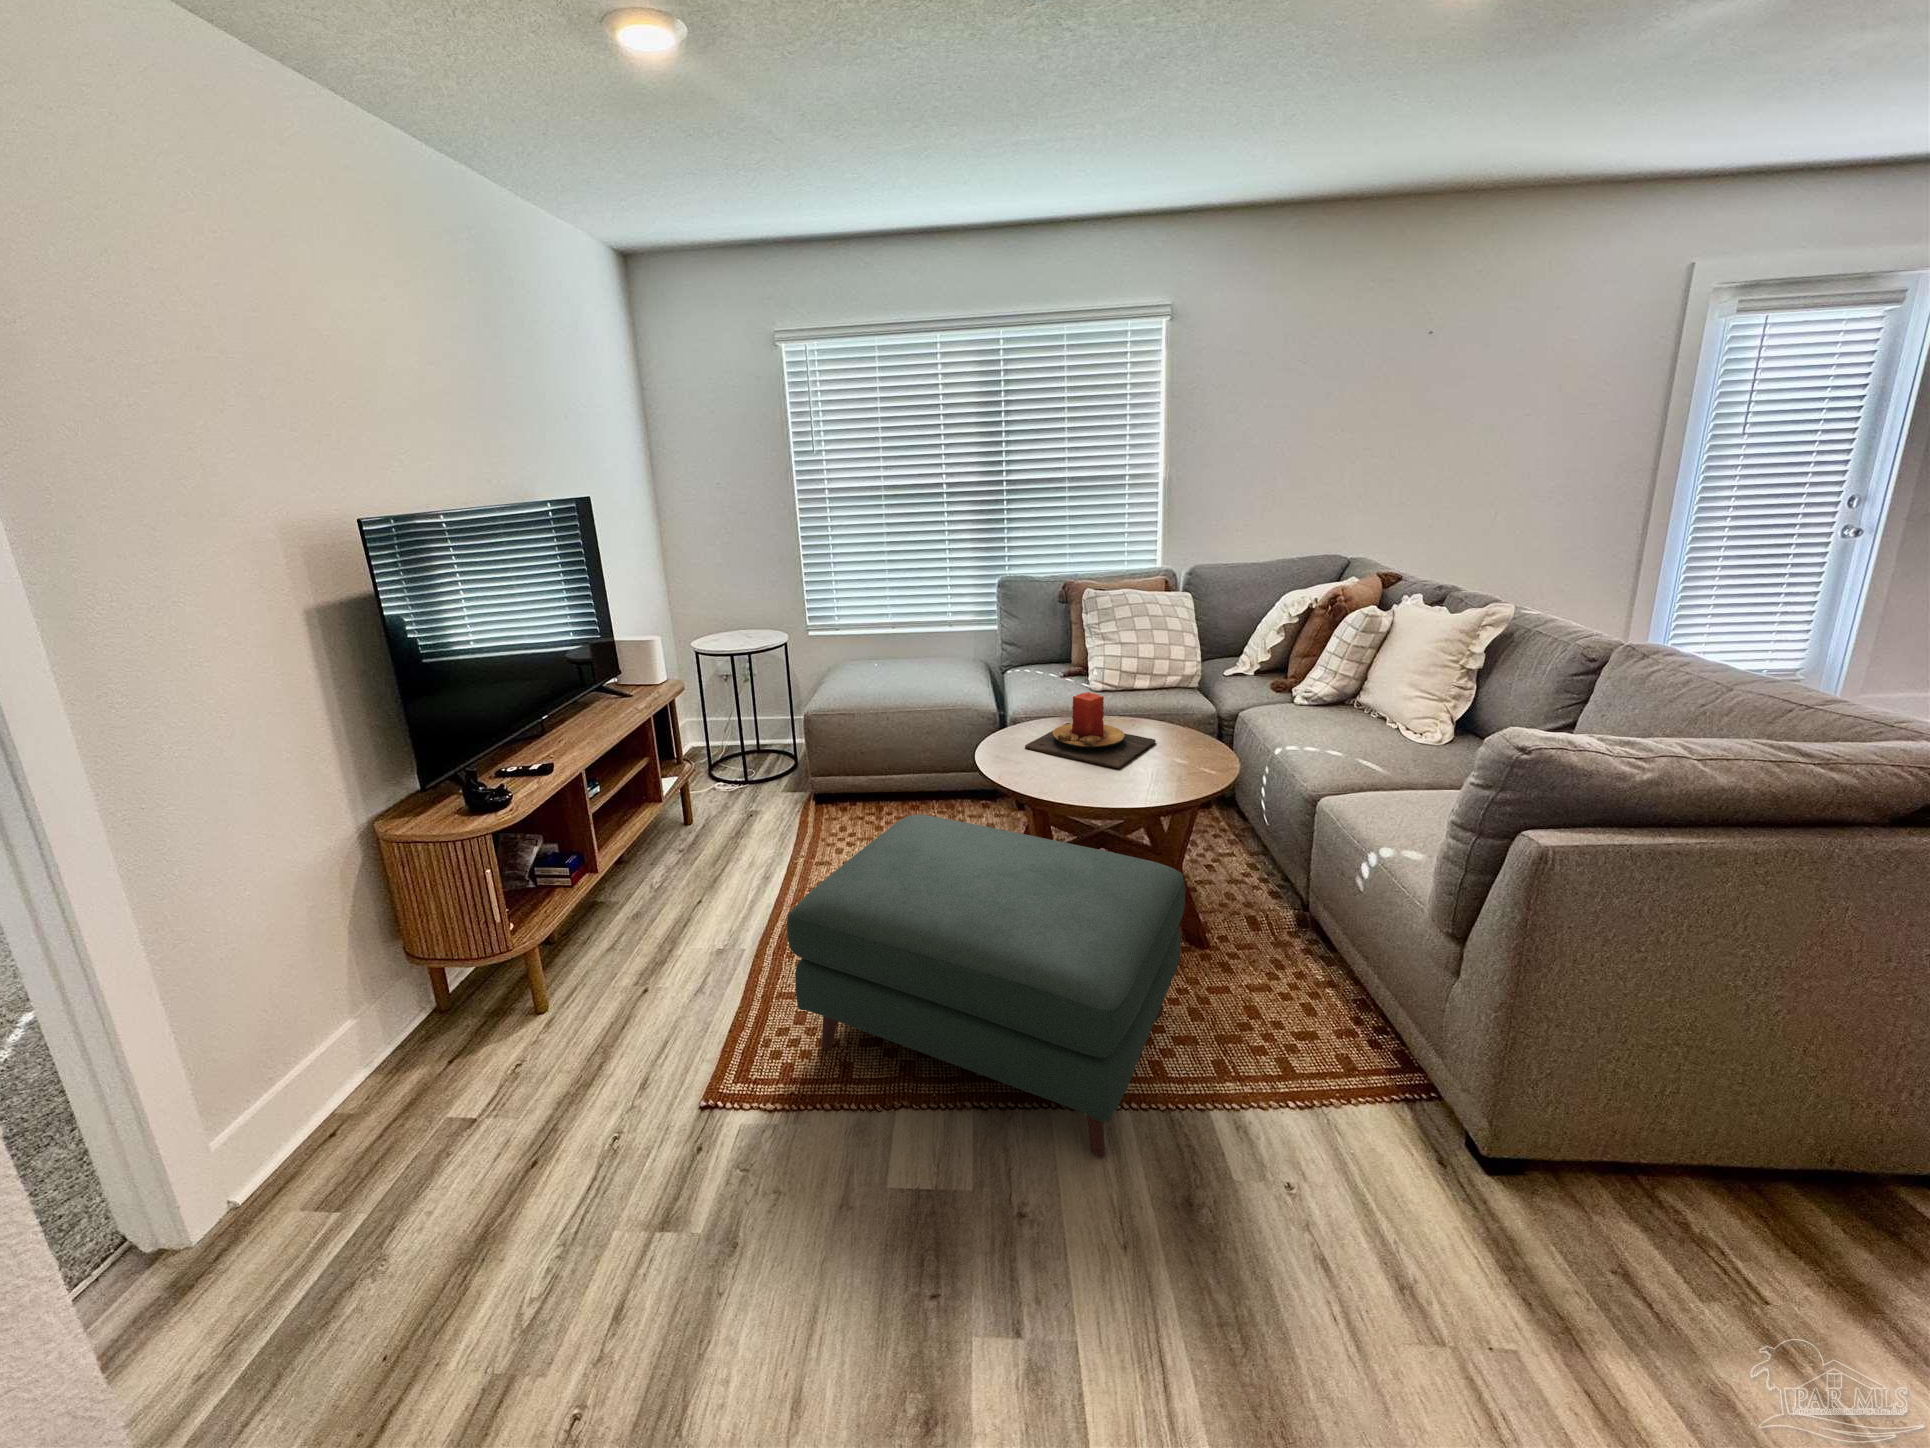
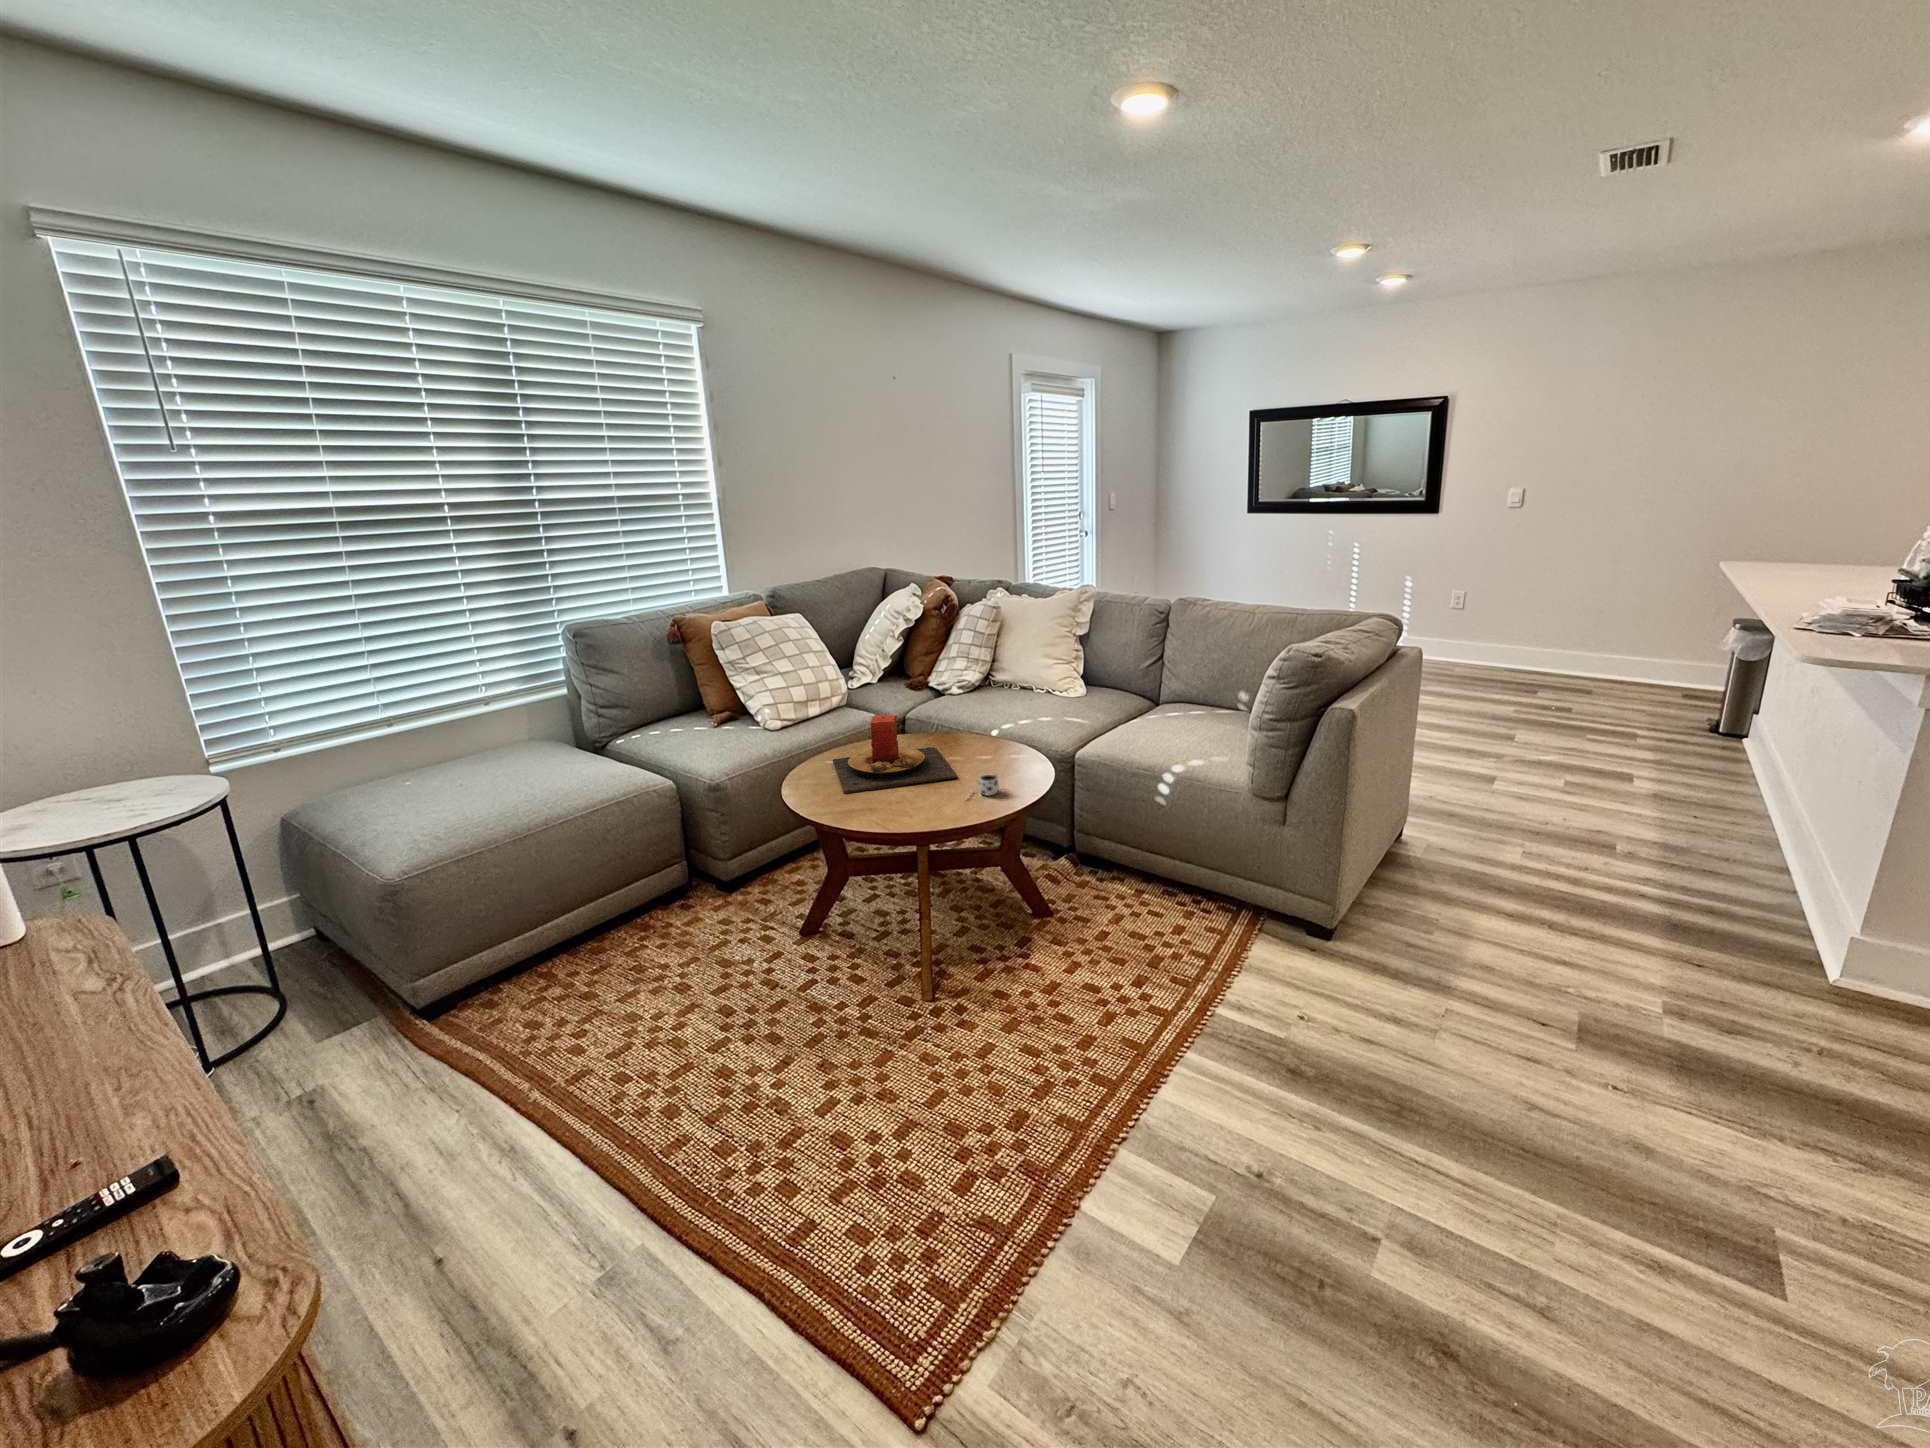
mug: none [1086,771,1131,791] -> present [966,775,999,798]
ottoman: present [787,815,1185,1158] -> none [817,834,1260,1233]

